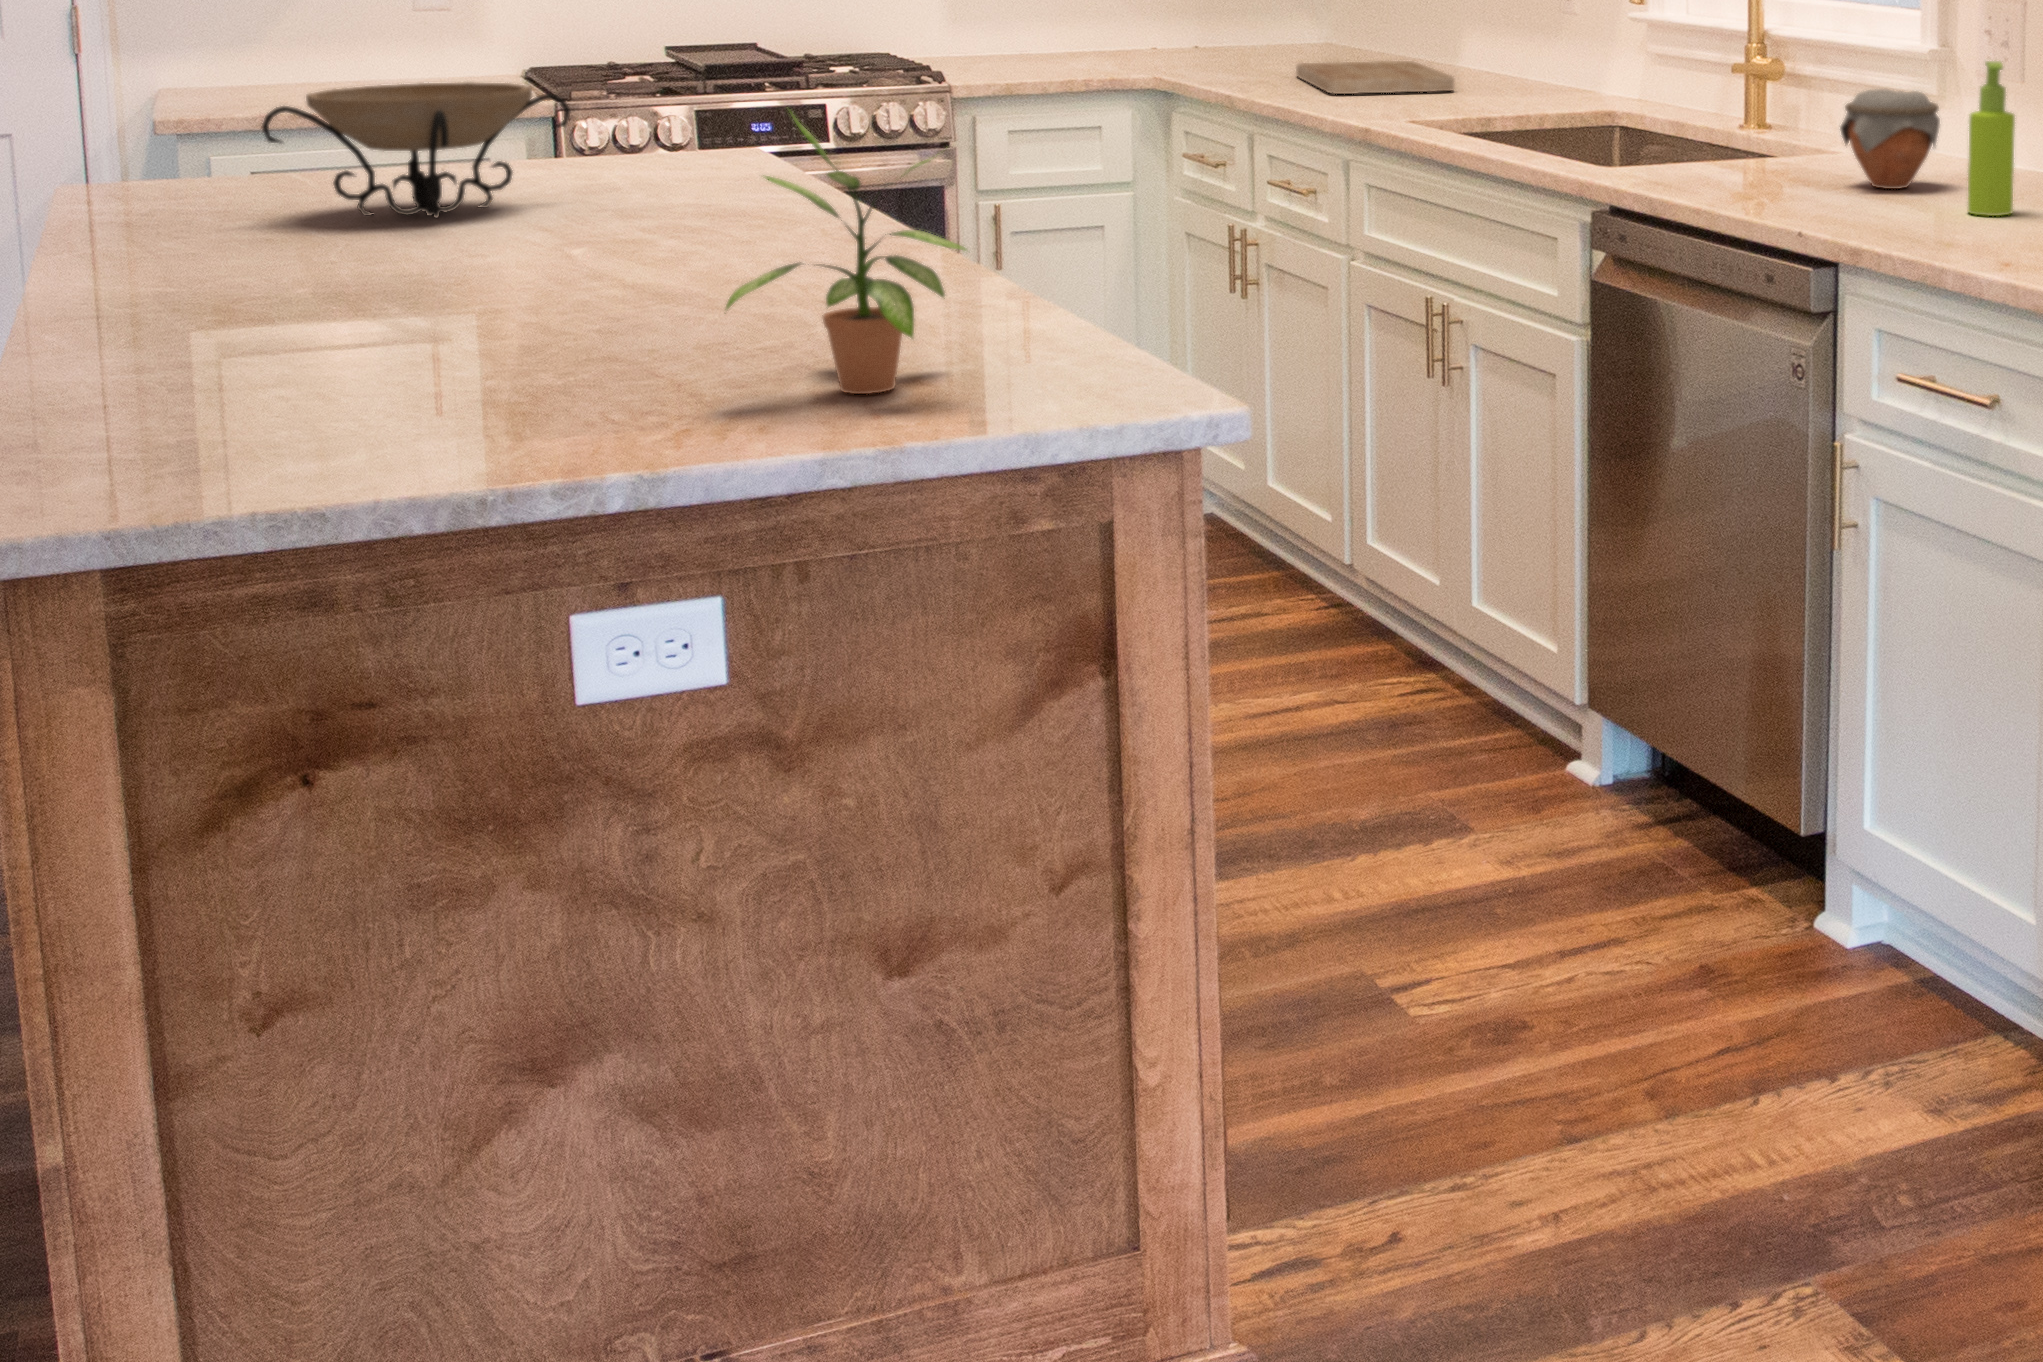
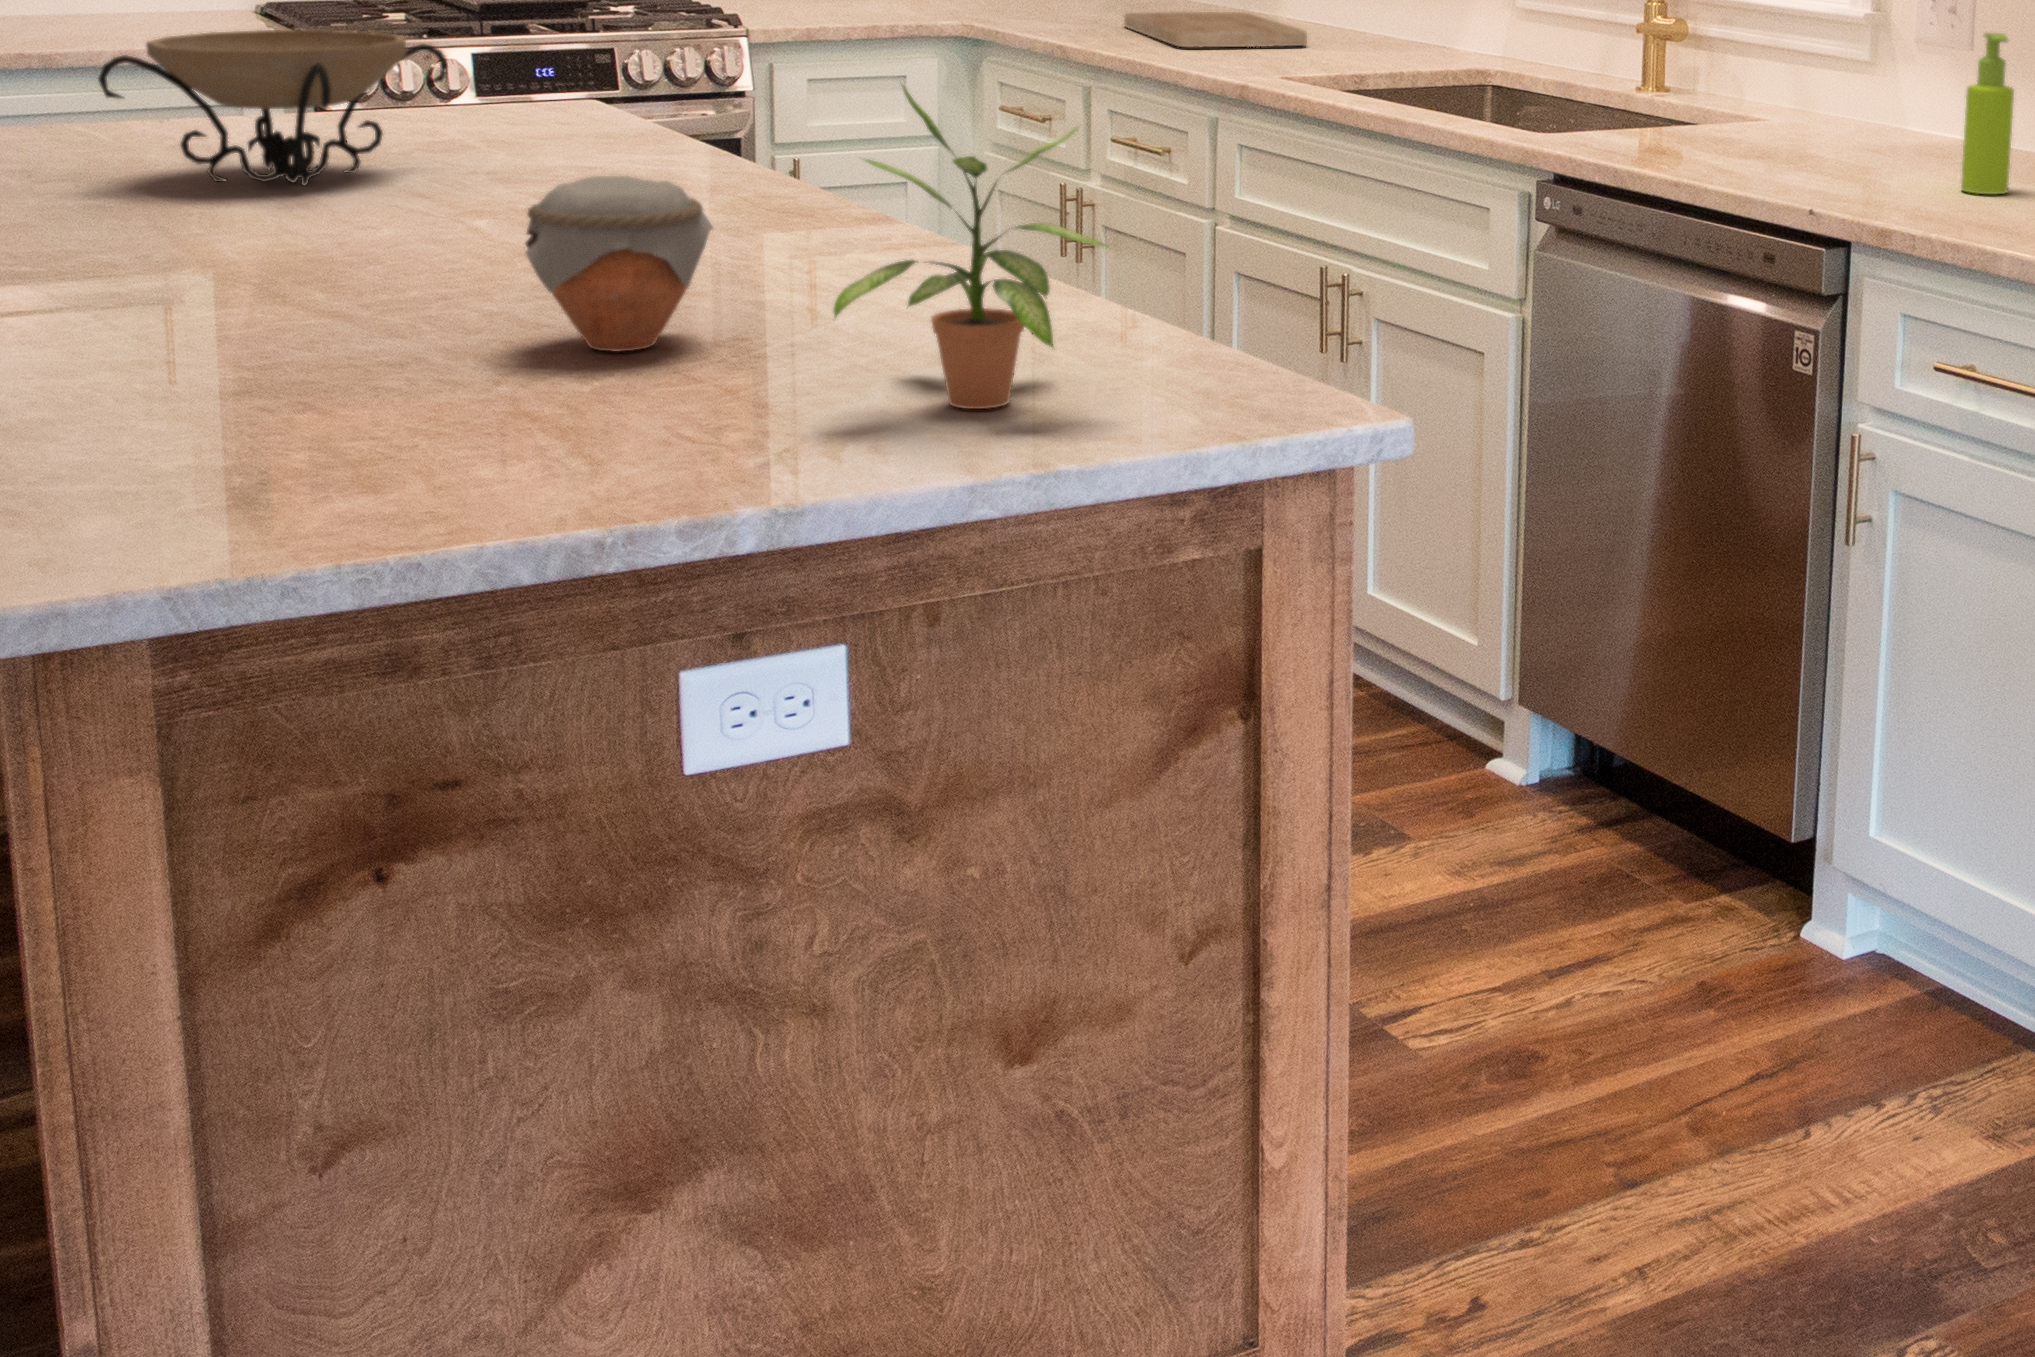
jar: present [1840,89,1940,189] -> present [526,176,713,351]

